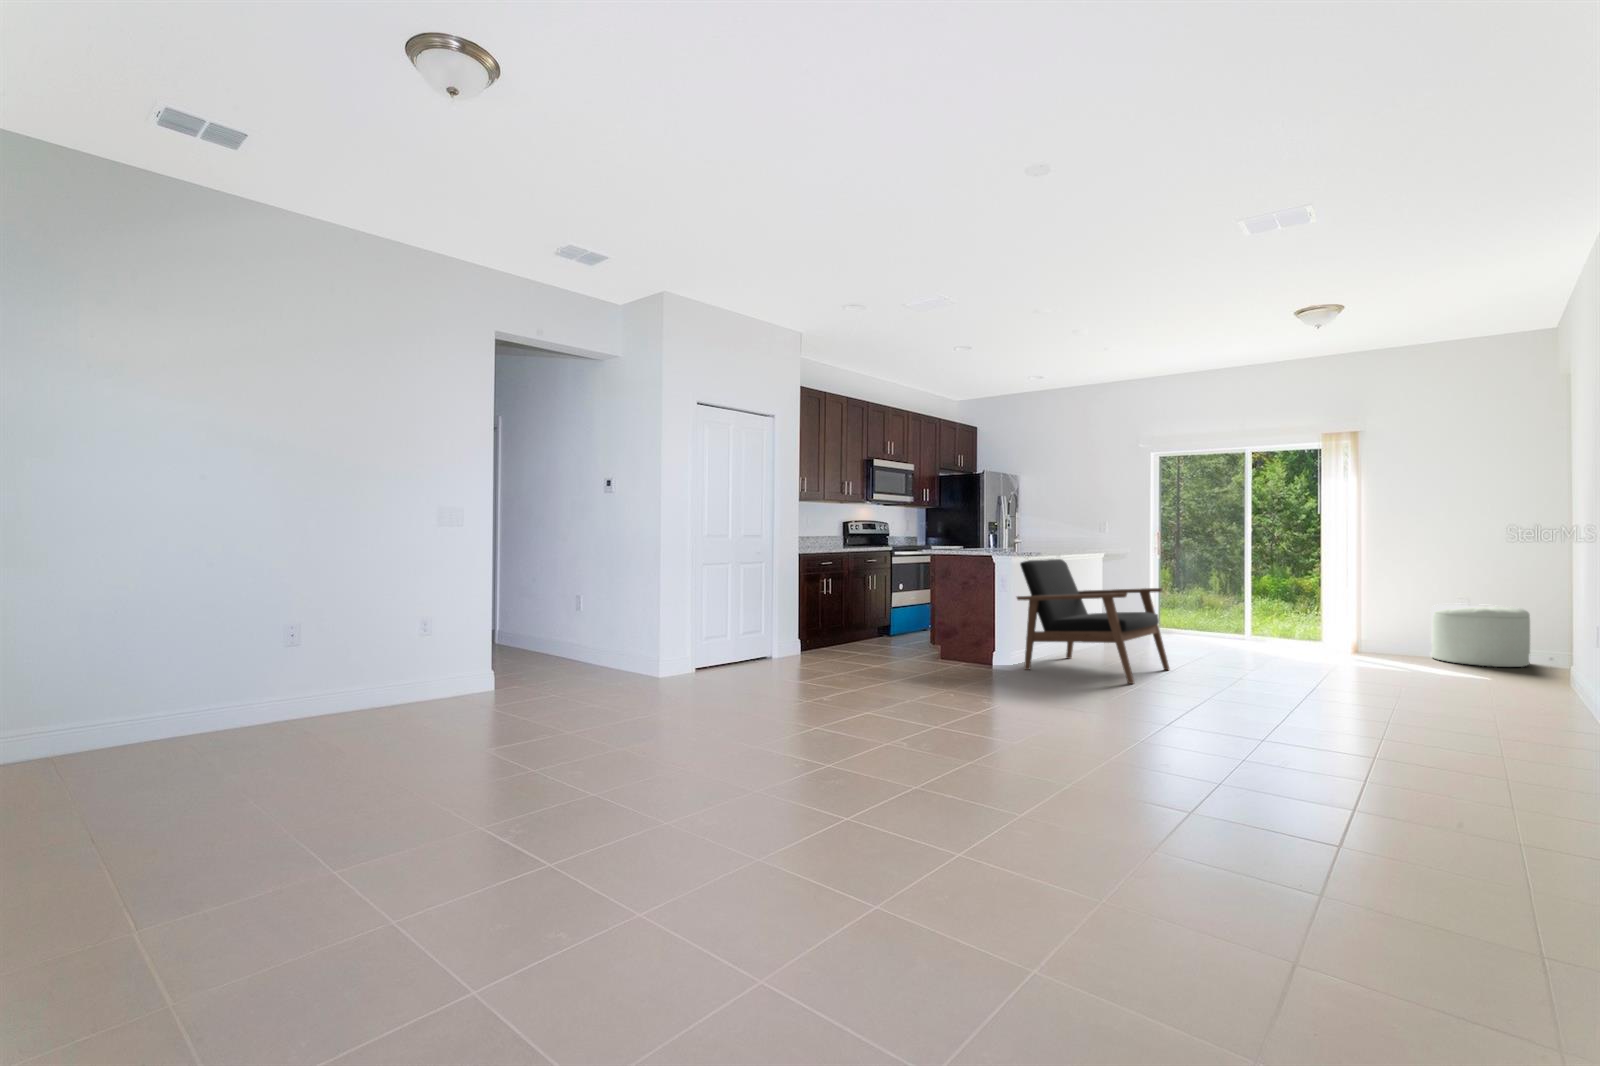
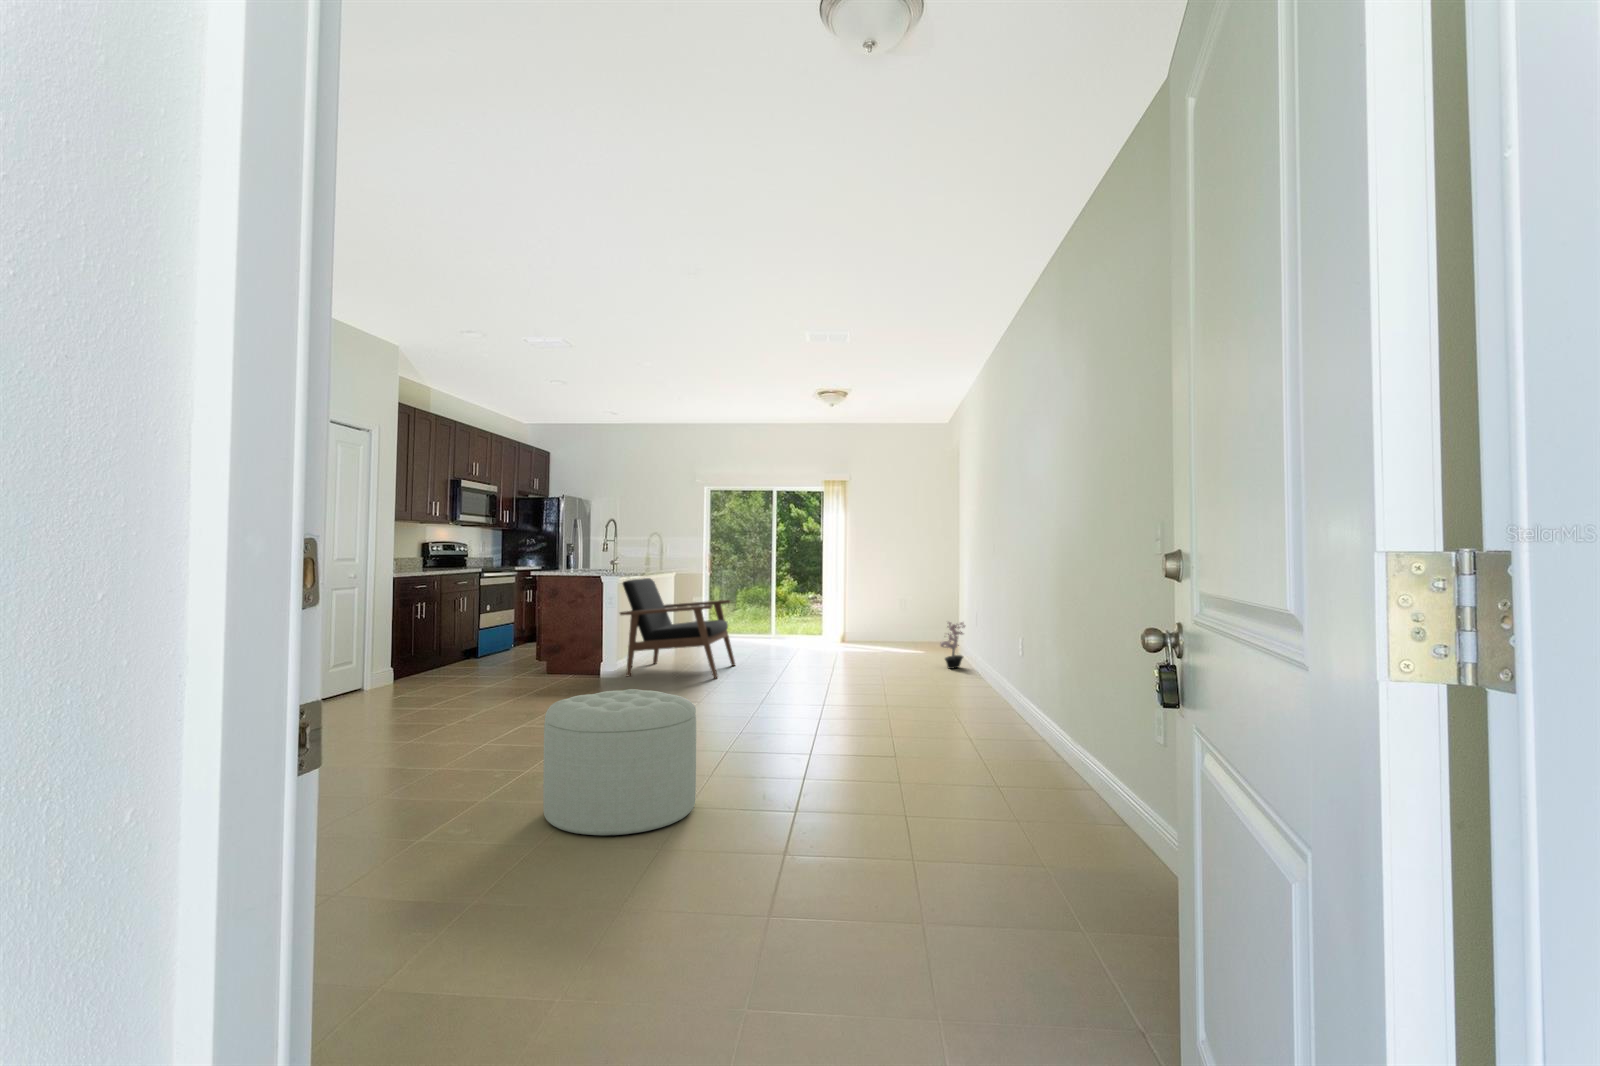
ottoman: present [1430,604,1530,667] -> present [543,689,696,836]
potted plant: none [1518,631,1581,711] -> present [940,622,965,669]

